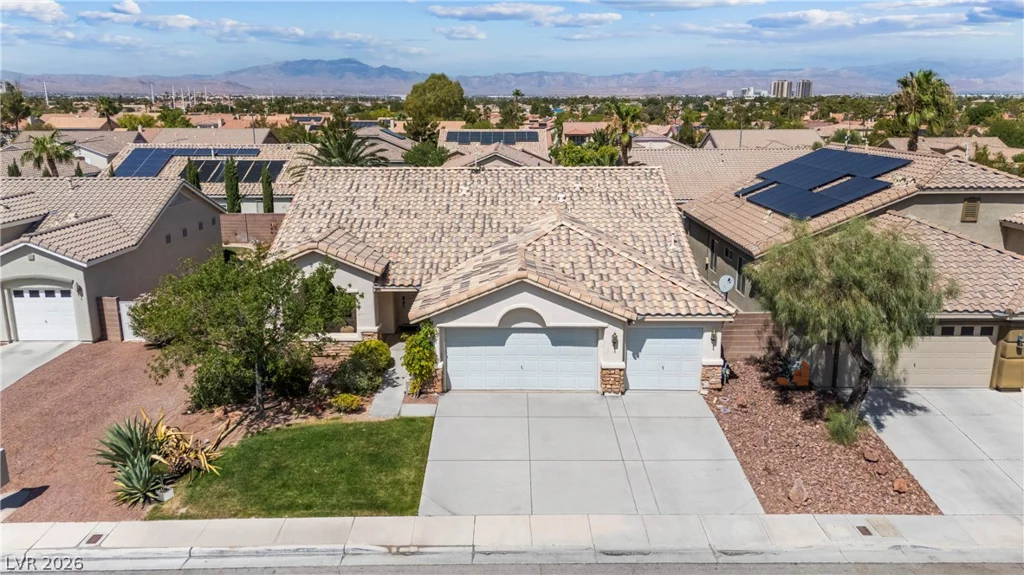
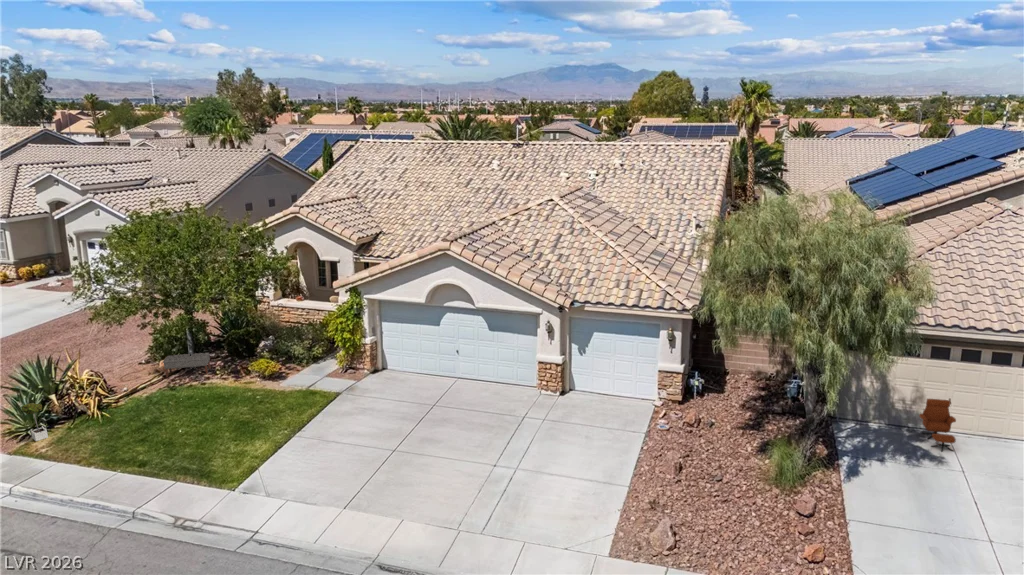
lounge chair: present [776,360,809,391] -> present [919,399,956,452]
bench: none [236,394,281,422] -> present [163,353,211,377]

